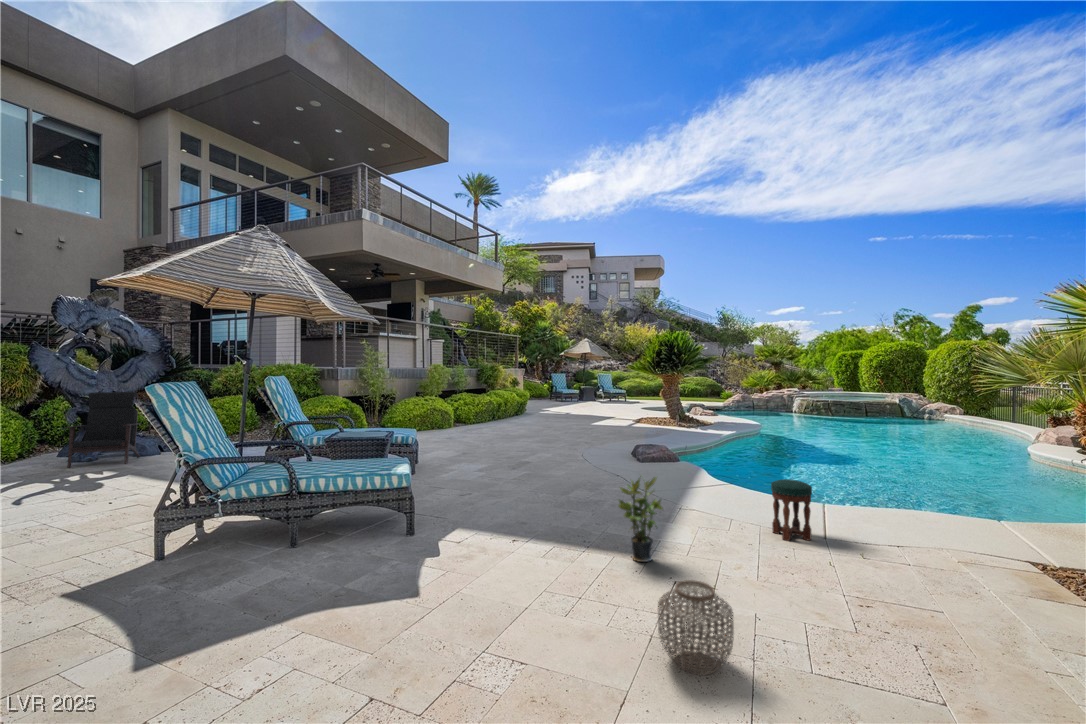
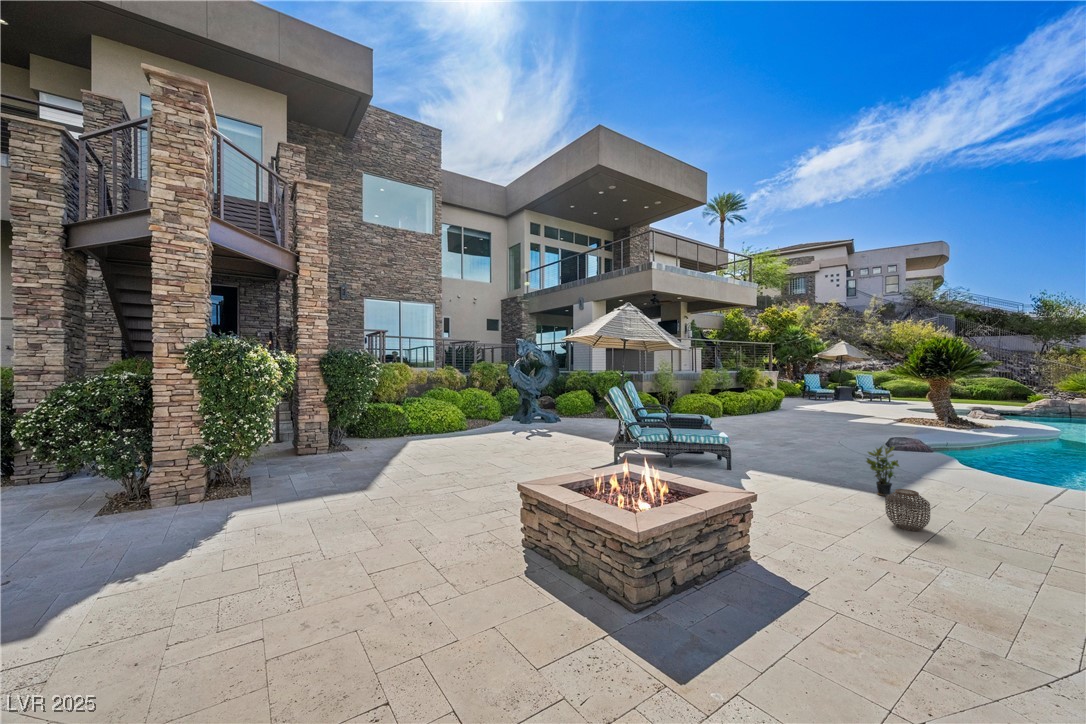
lounge chair: present [66,392,140,467] -> none [515,389,543,428]
stool: present [771,479,812,541] -> none [998,459,1035,502]

